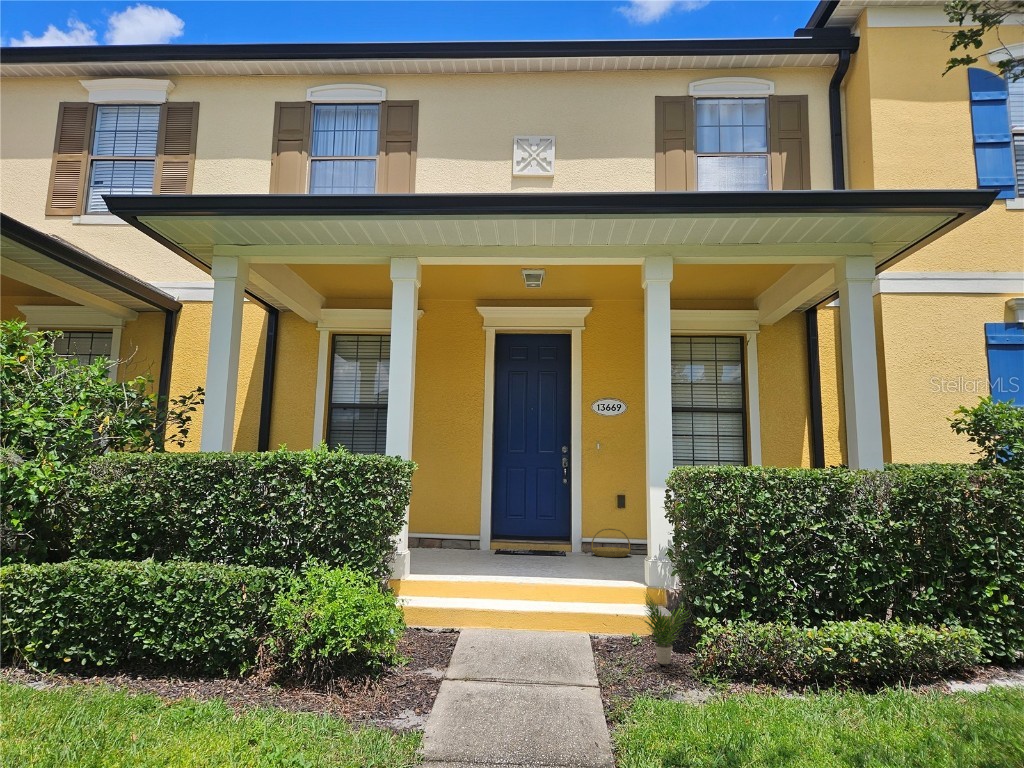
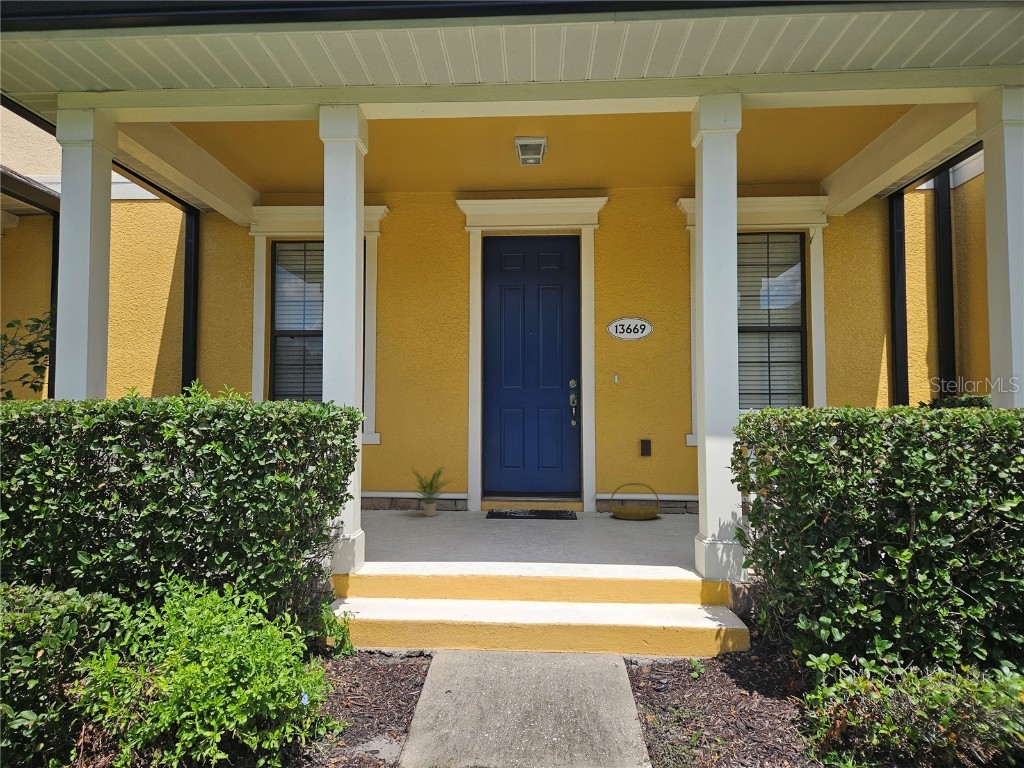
potted plant: present [645,594,688,664] -> present [414,469,446,516]

